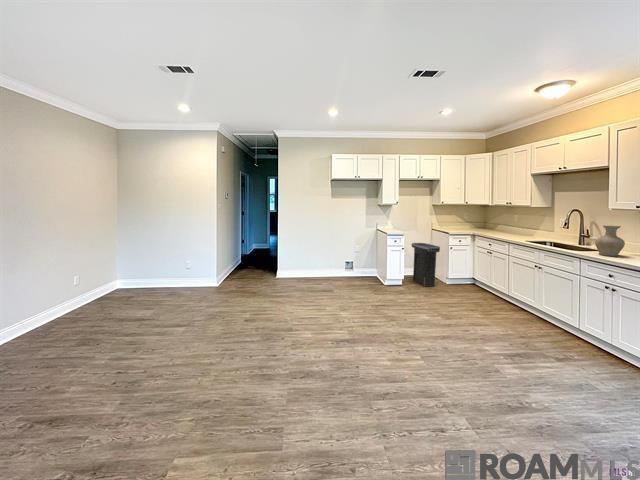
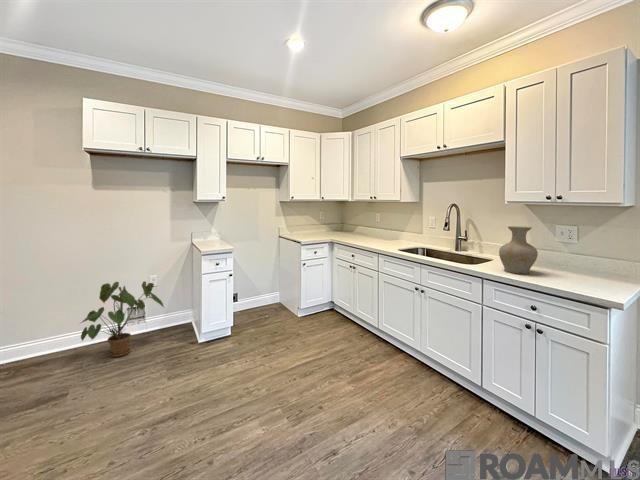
trash can: present [412,243,440,287] -> none [251,256,289,323]
house plant: none [324,250,364,289] -> present [81,281,164,357]

